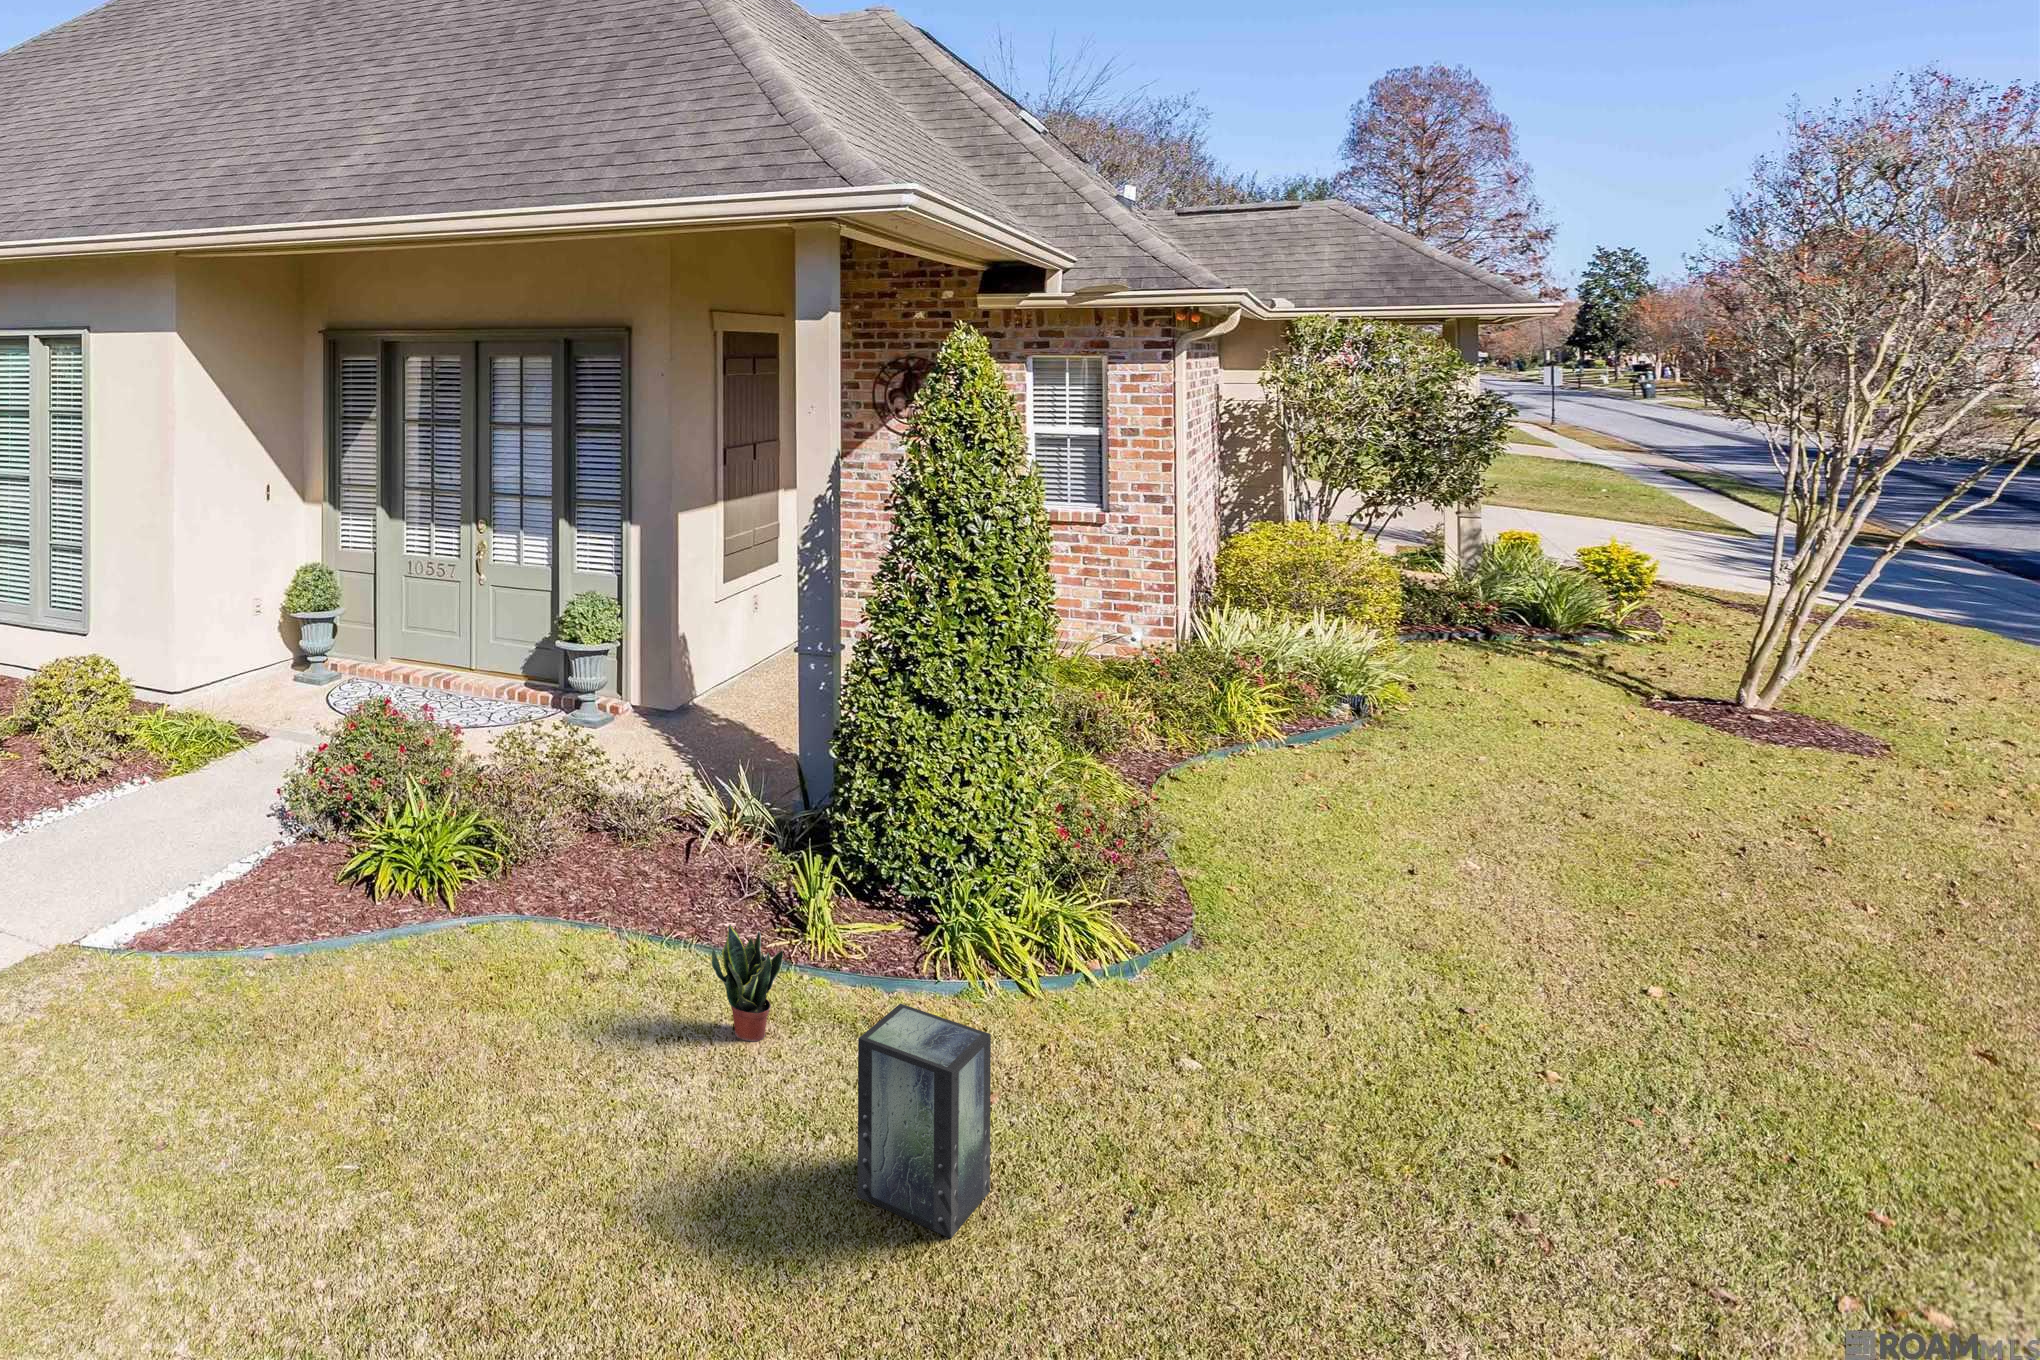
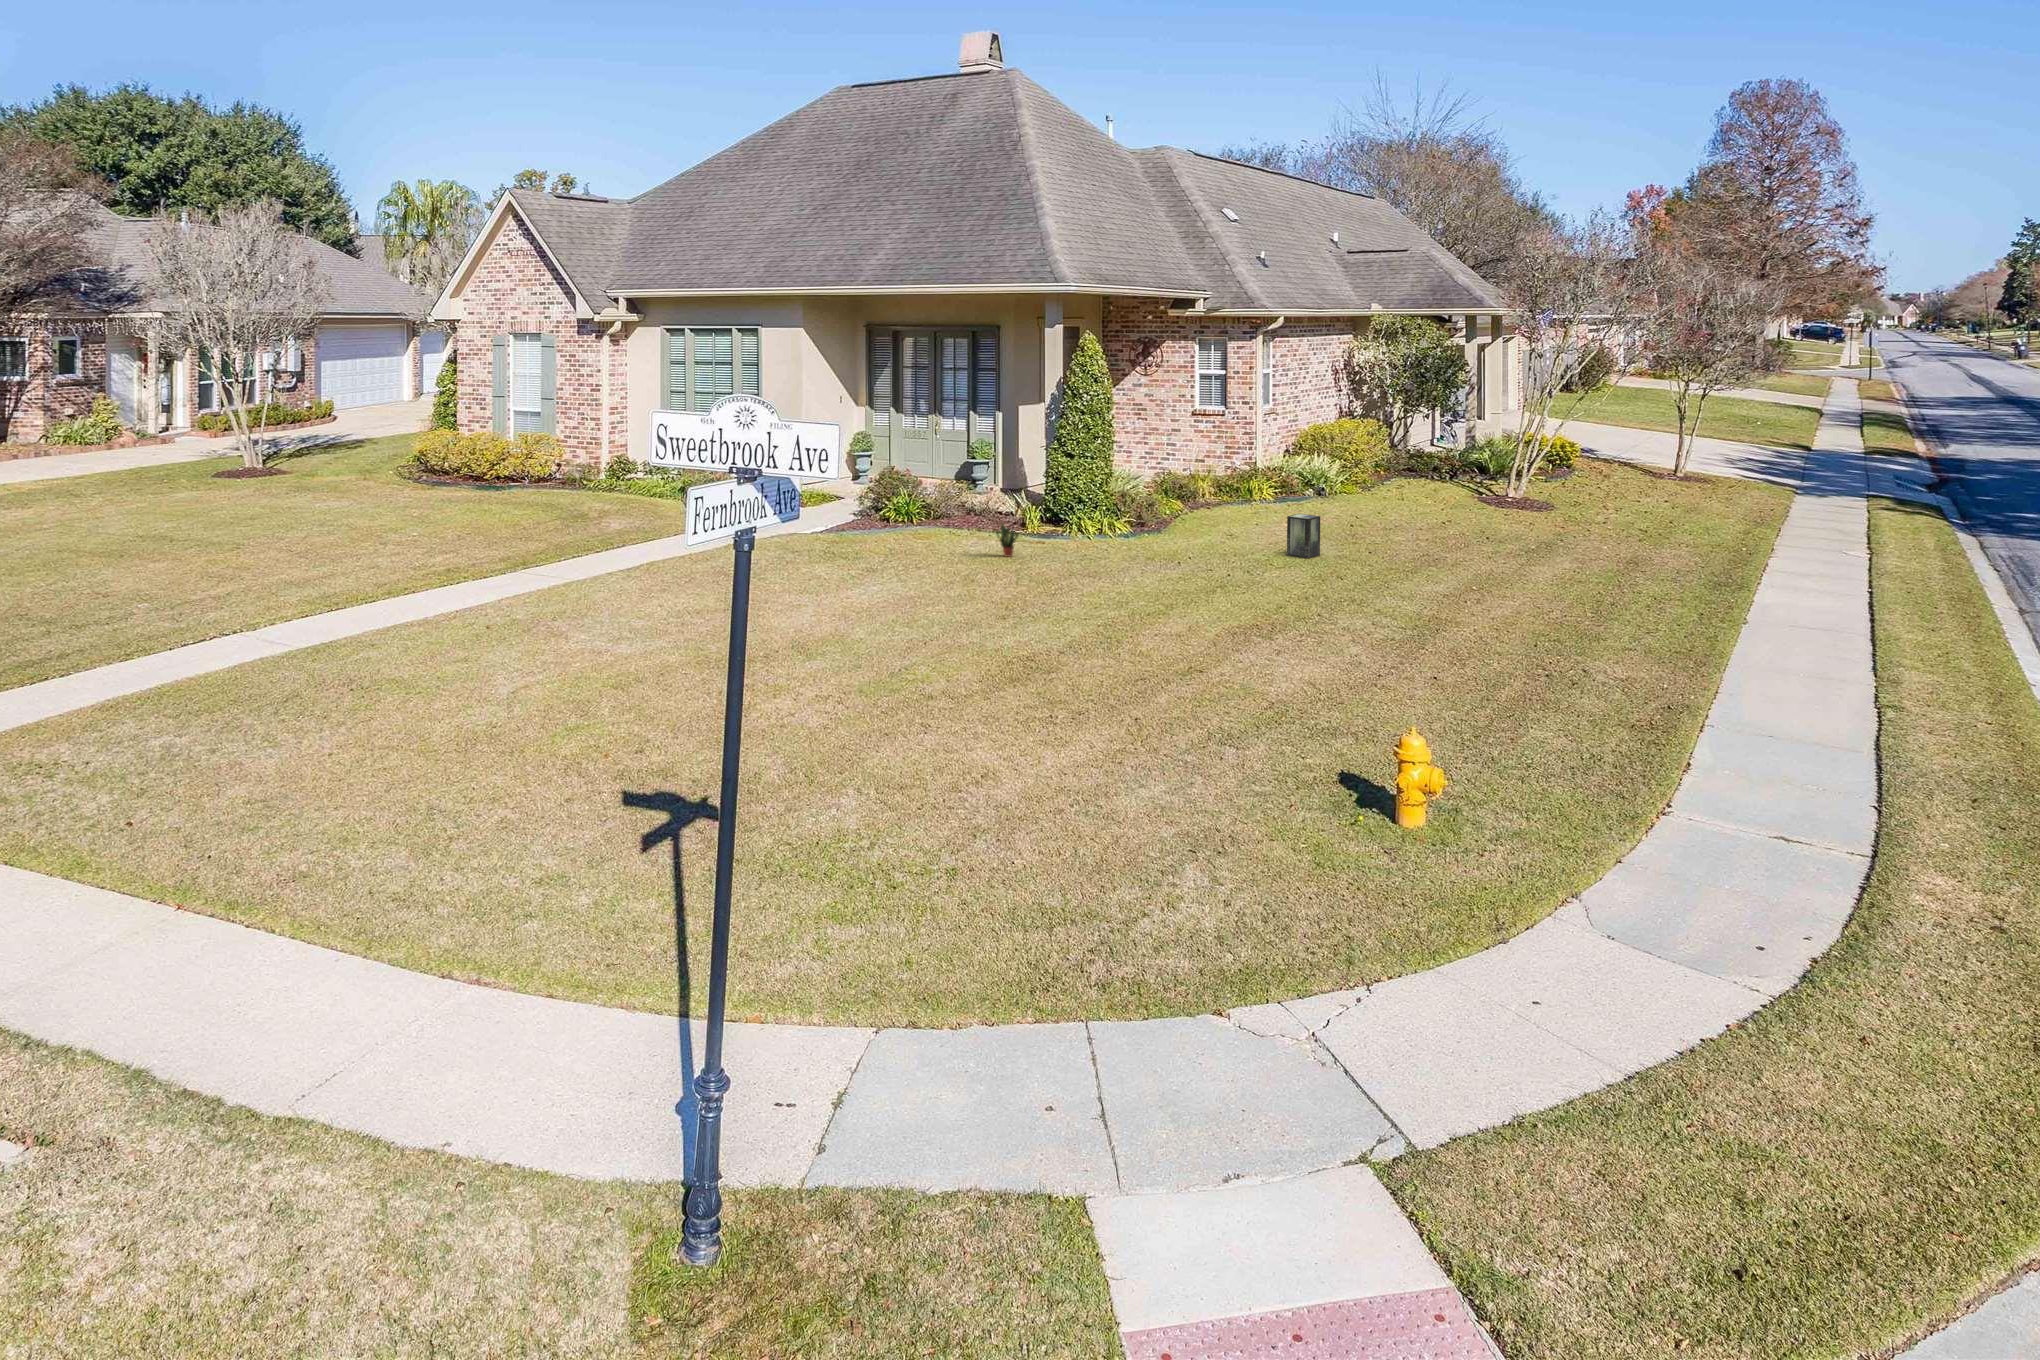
storage box: present [858,1004,991,1238] -> present [1287,514,1320,559]

